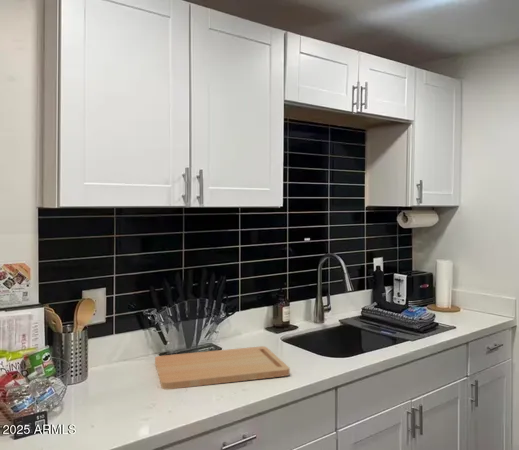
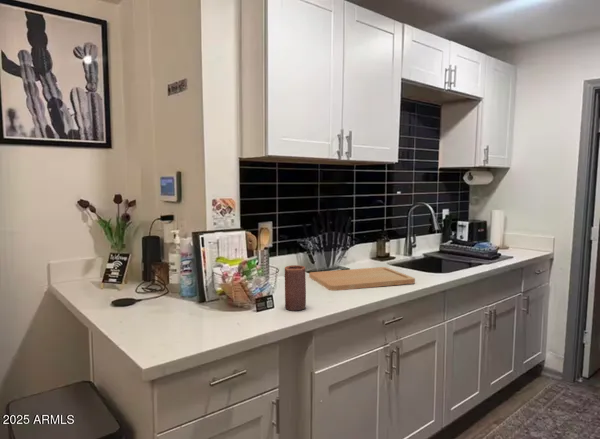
candle: none [64,363,98,432] -> present [285,265,306,311]

